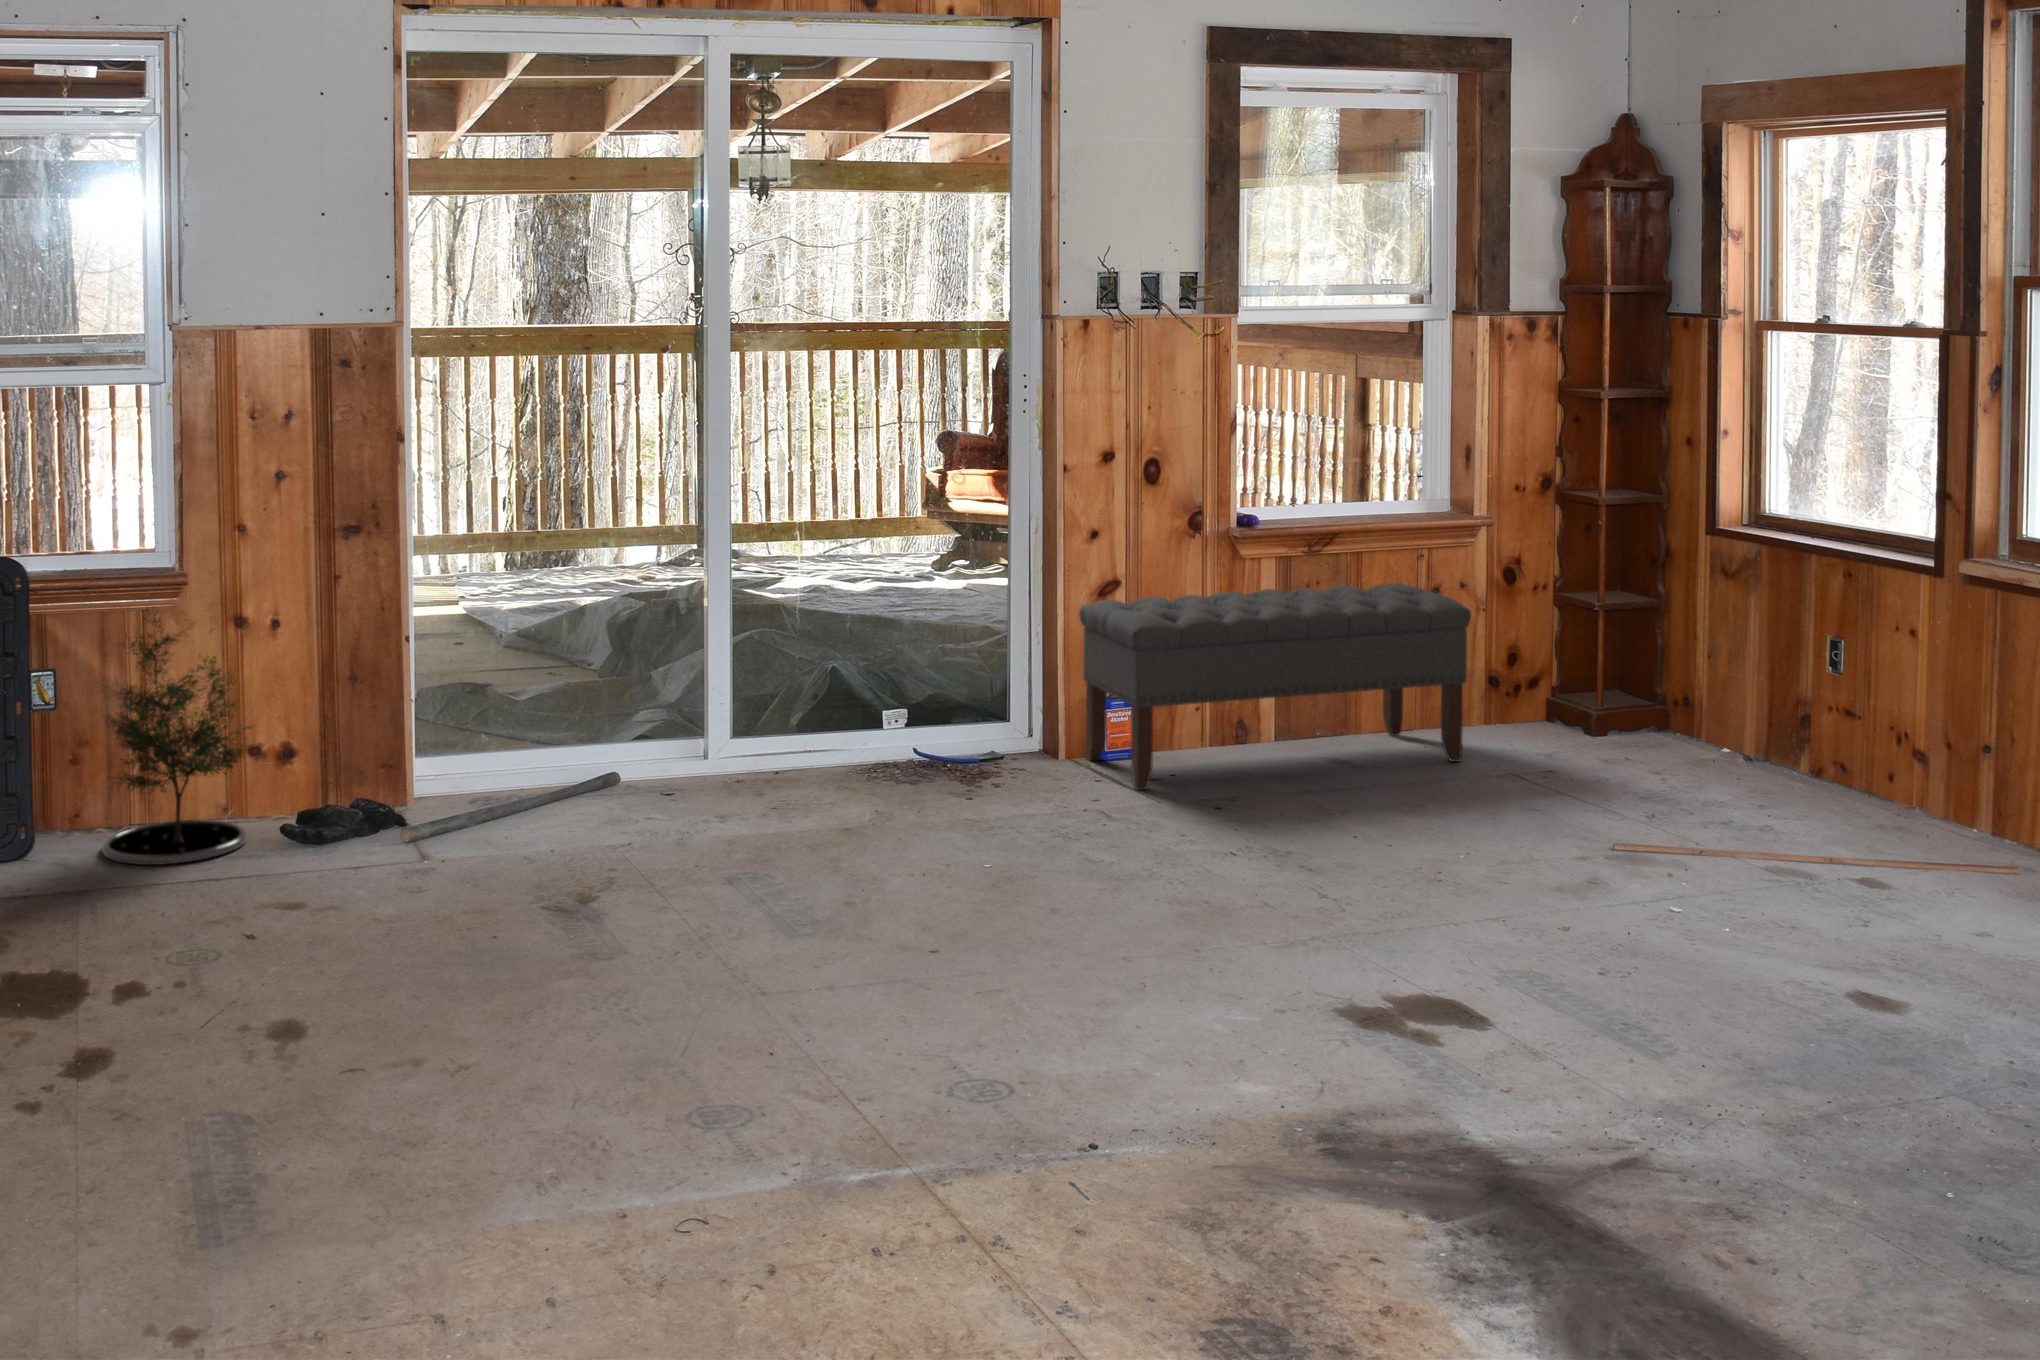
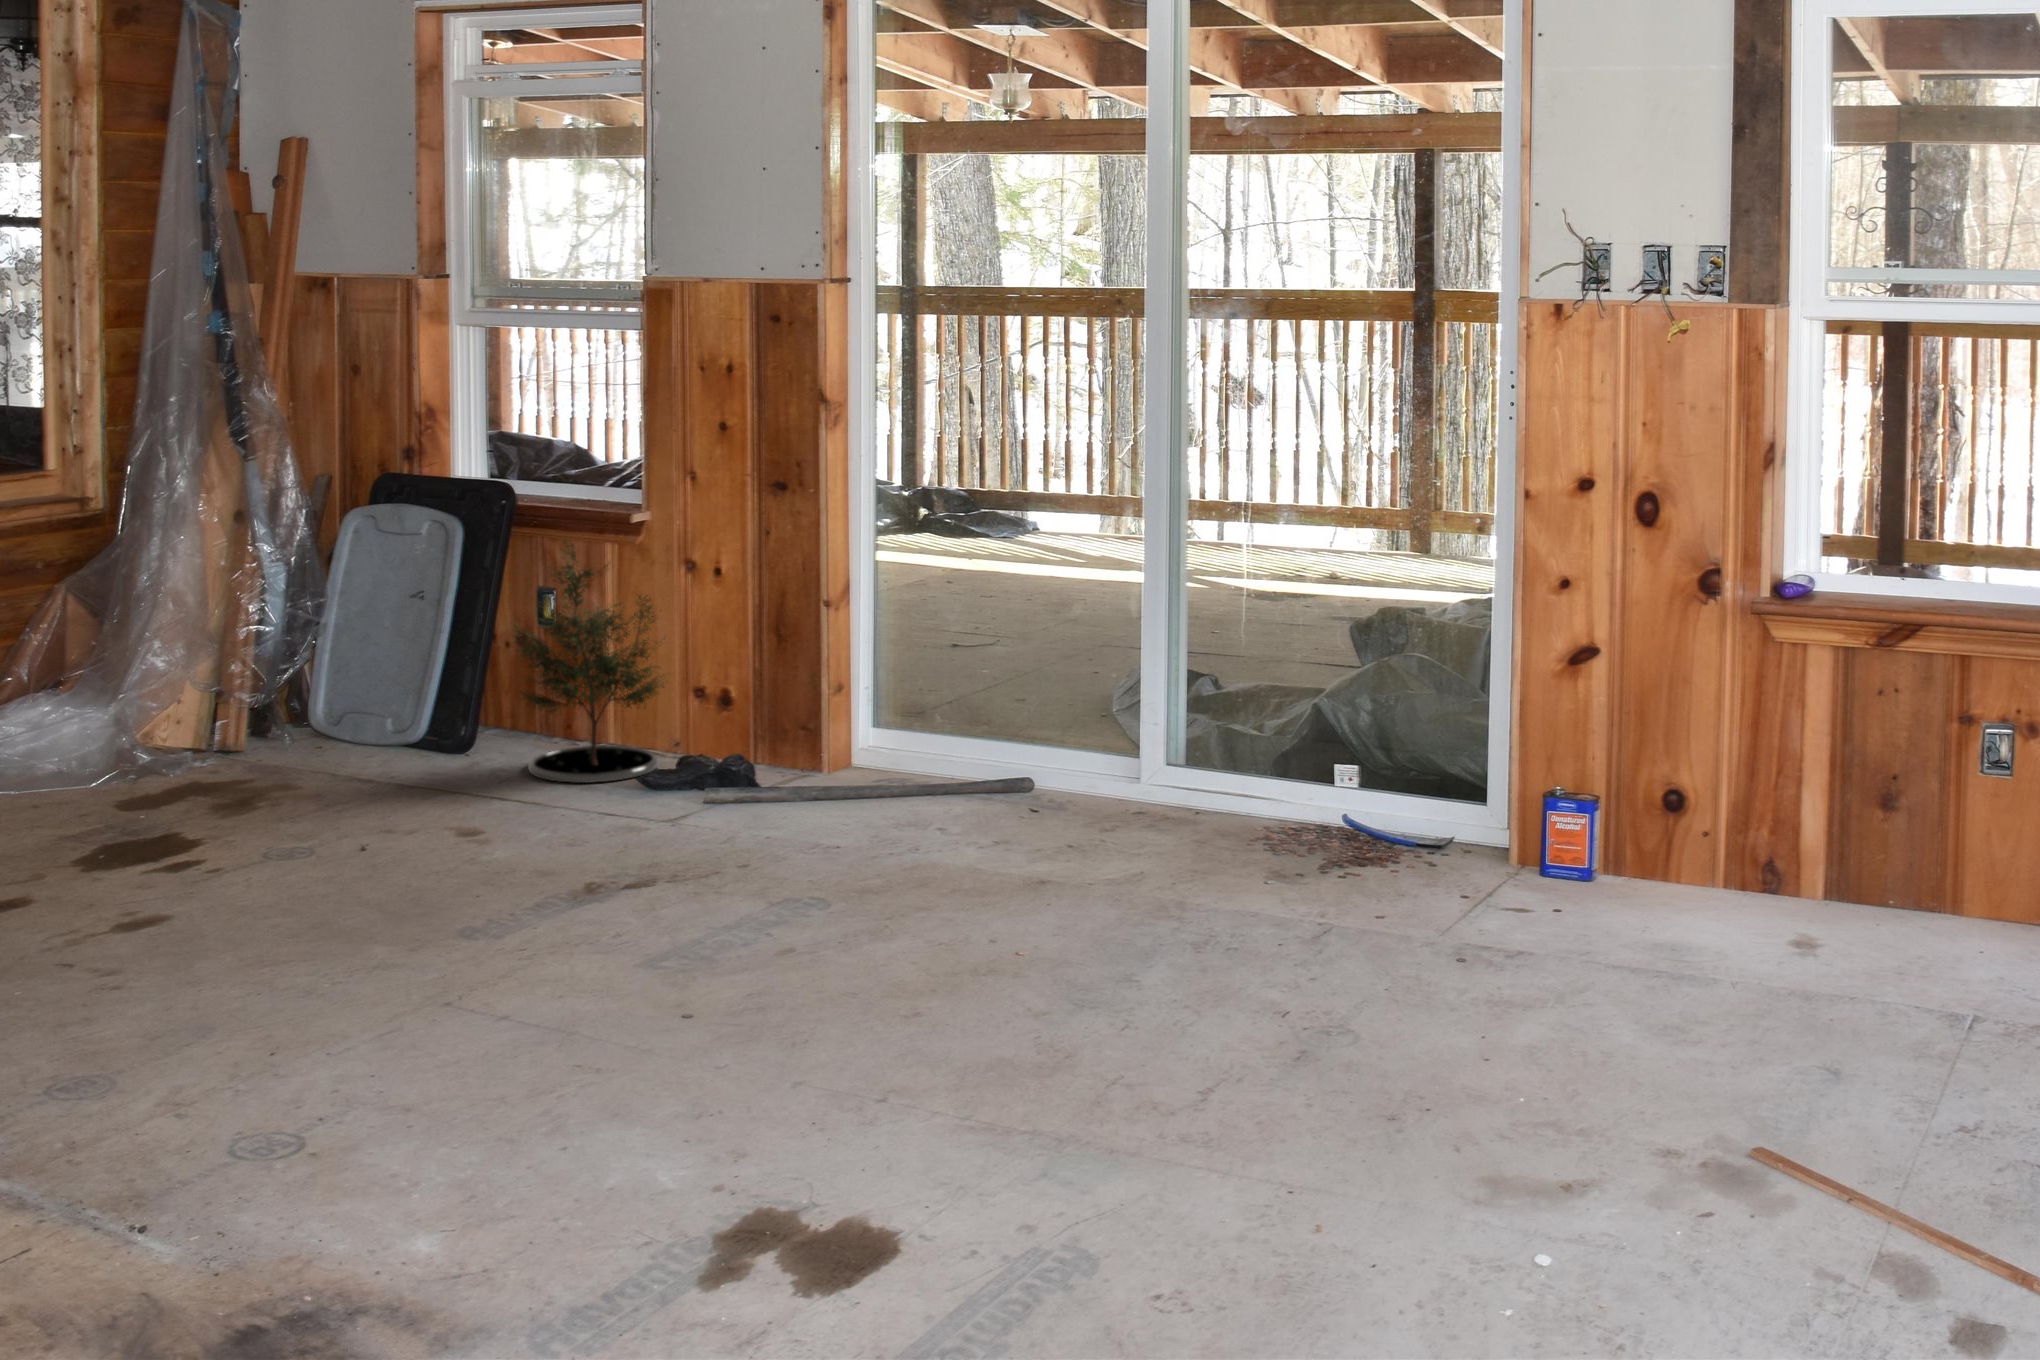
bench: present [1079,583,1471,790] -> none [1476,667,2012,969]

